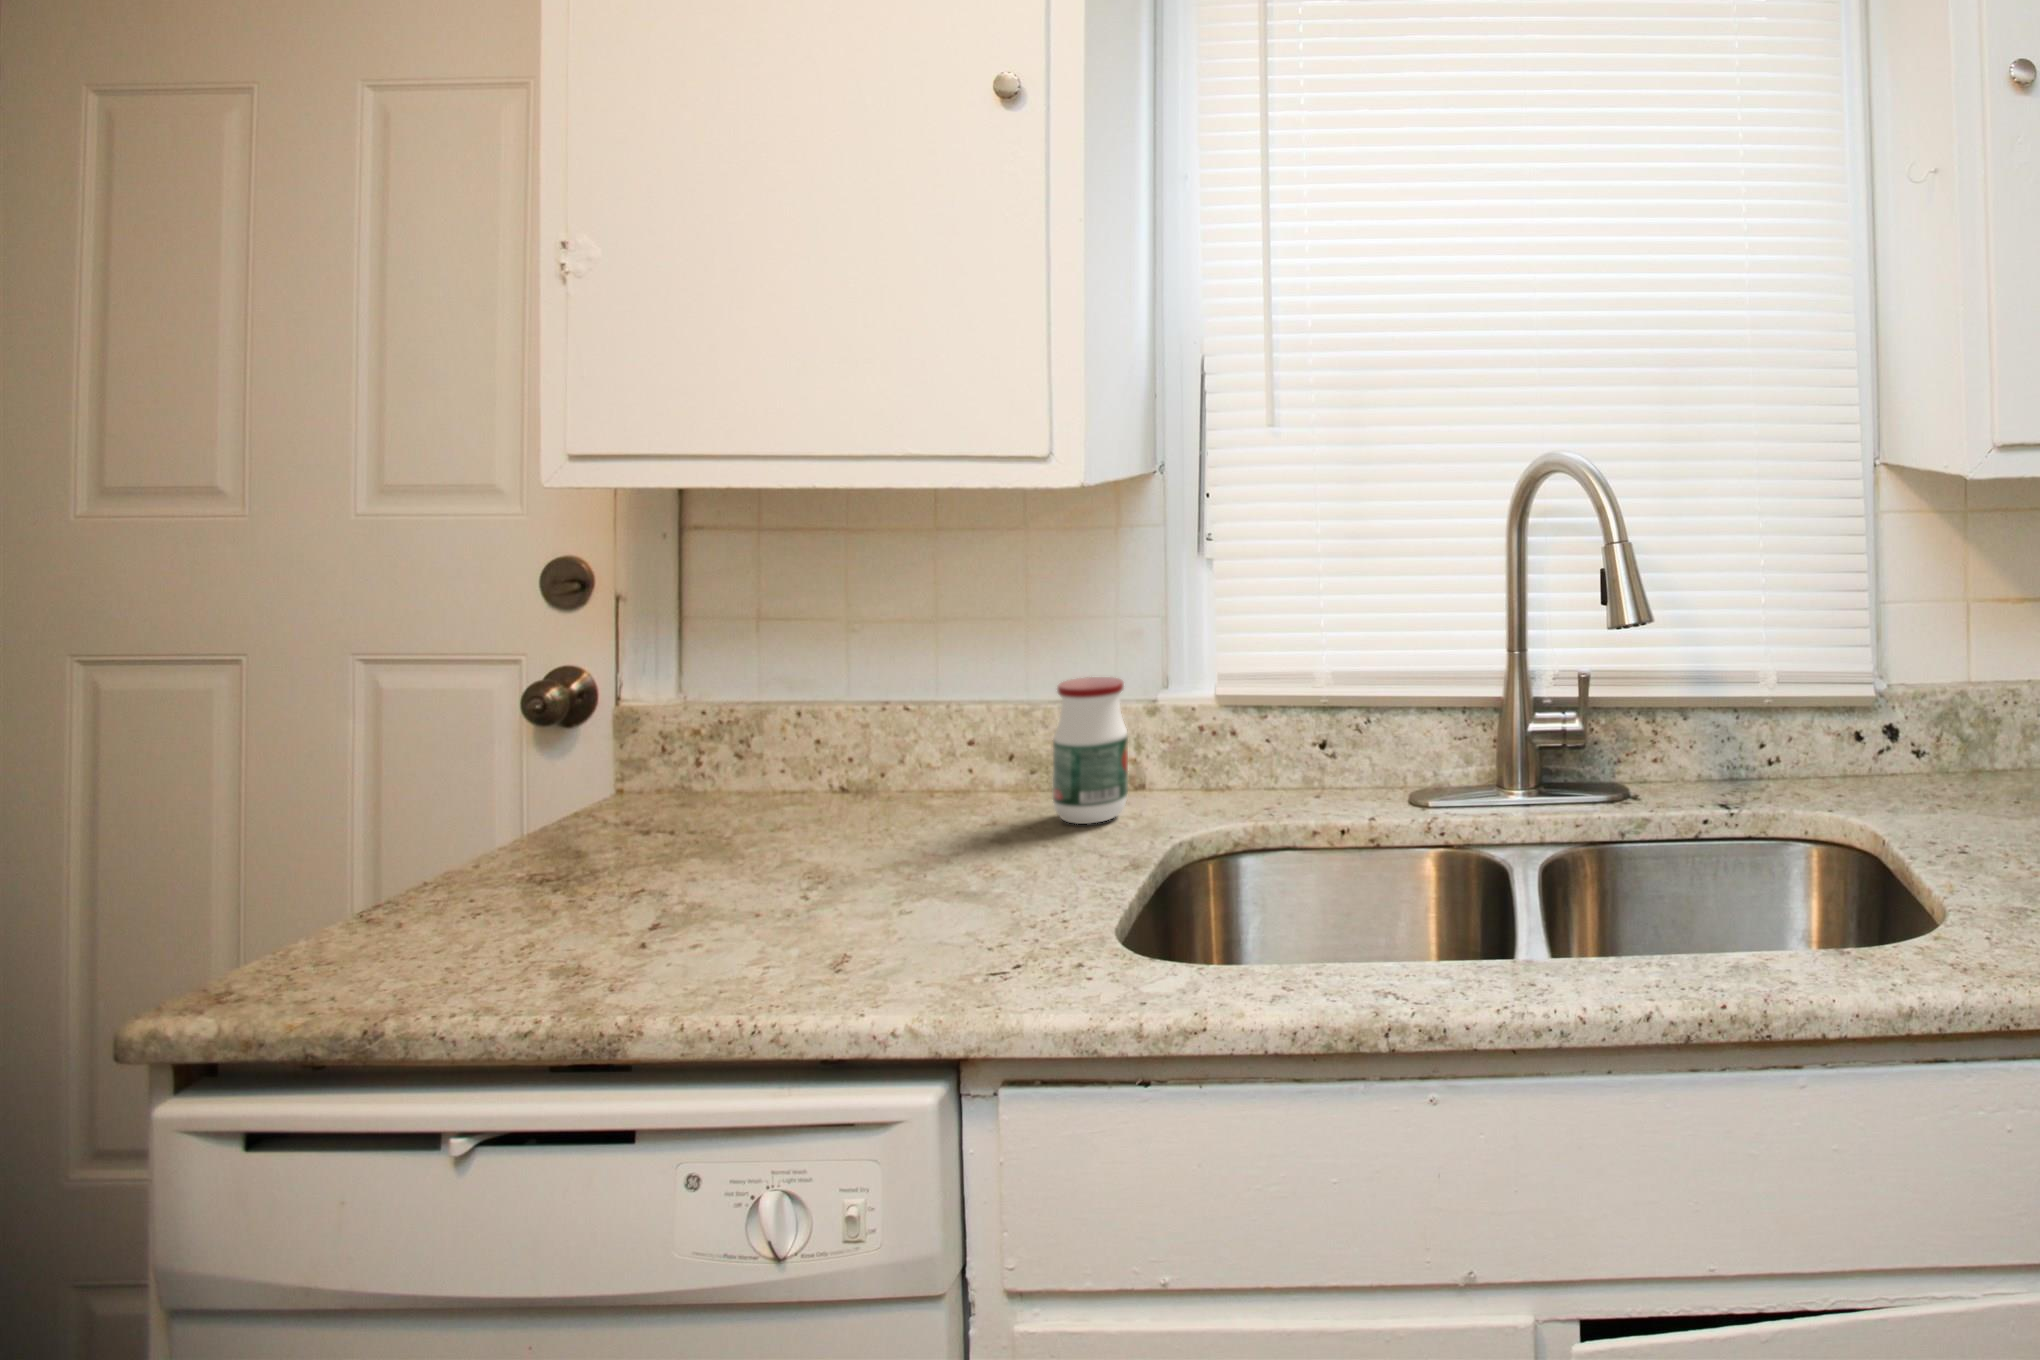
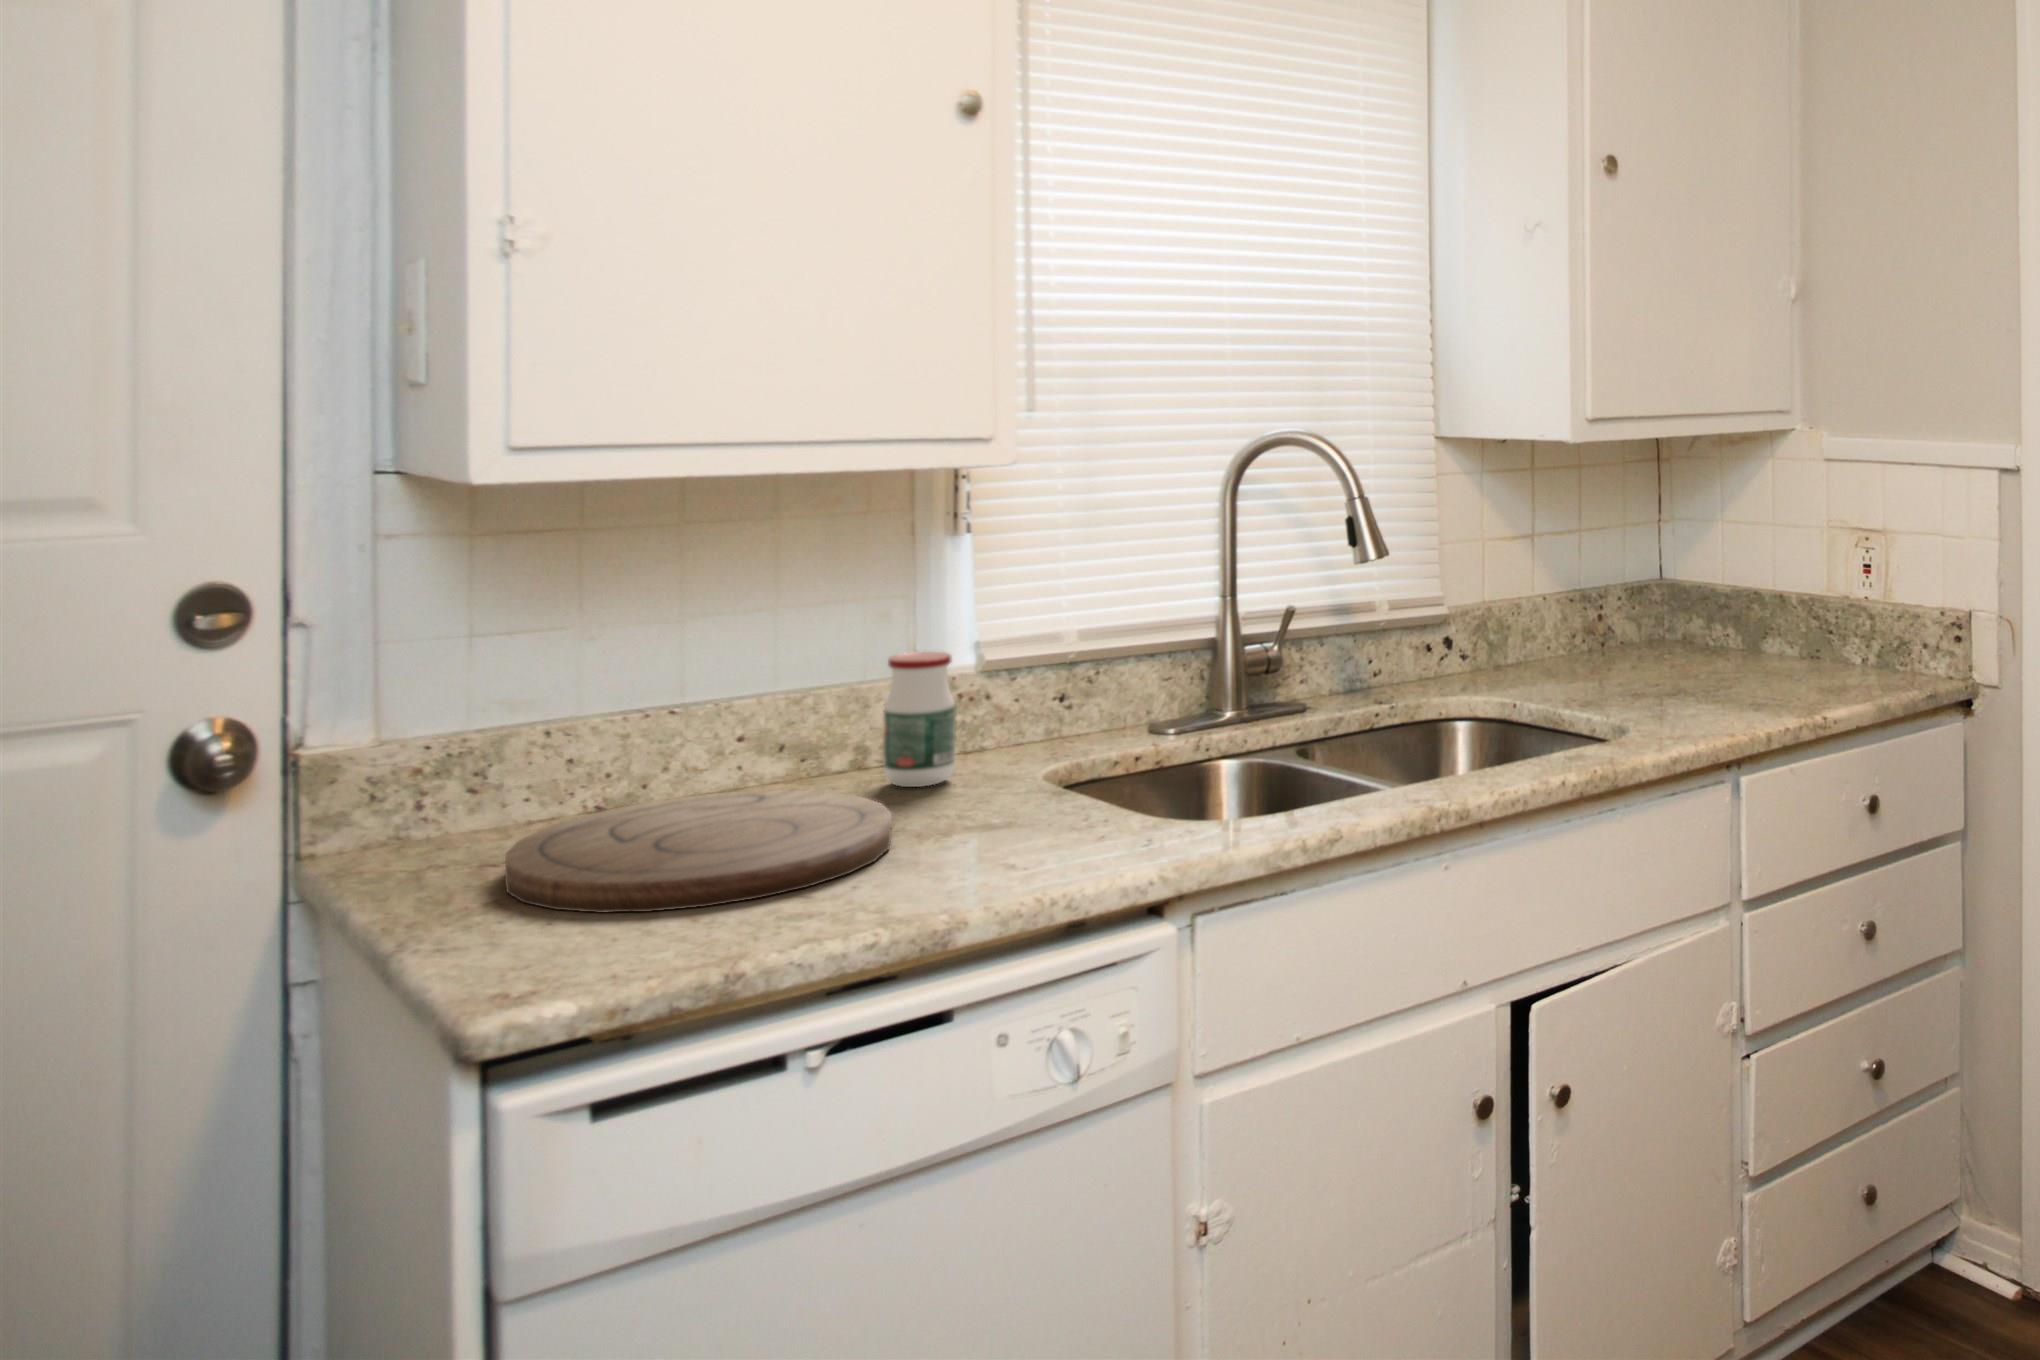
cutting board: none [528,796,926,937] -> present [505,790,892,913]

